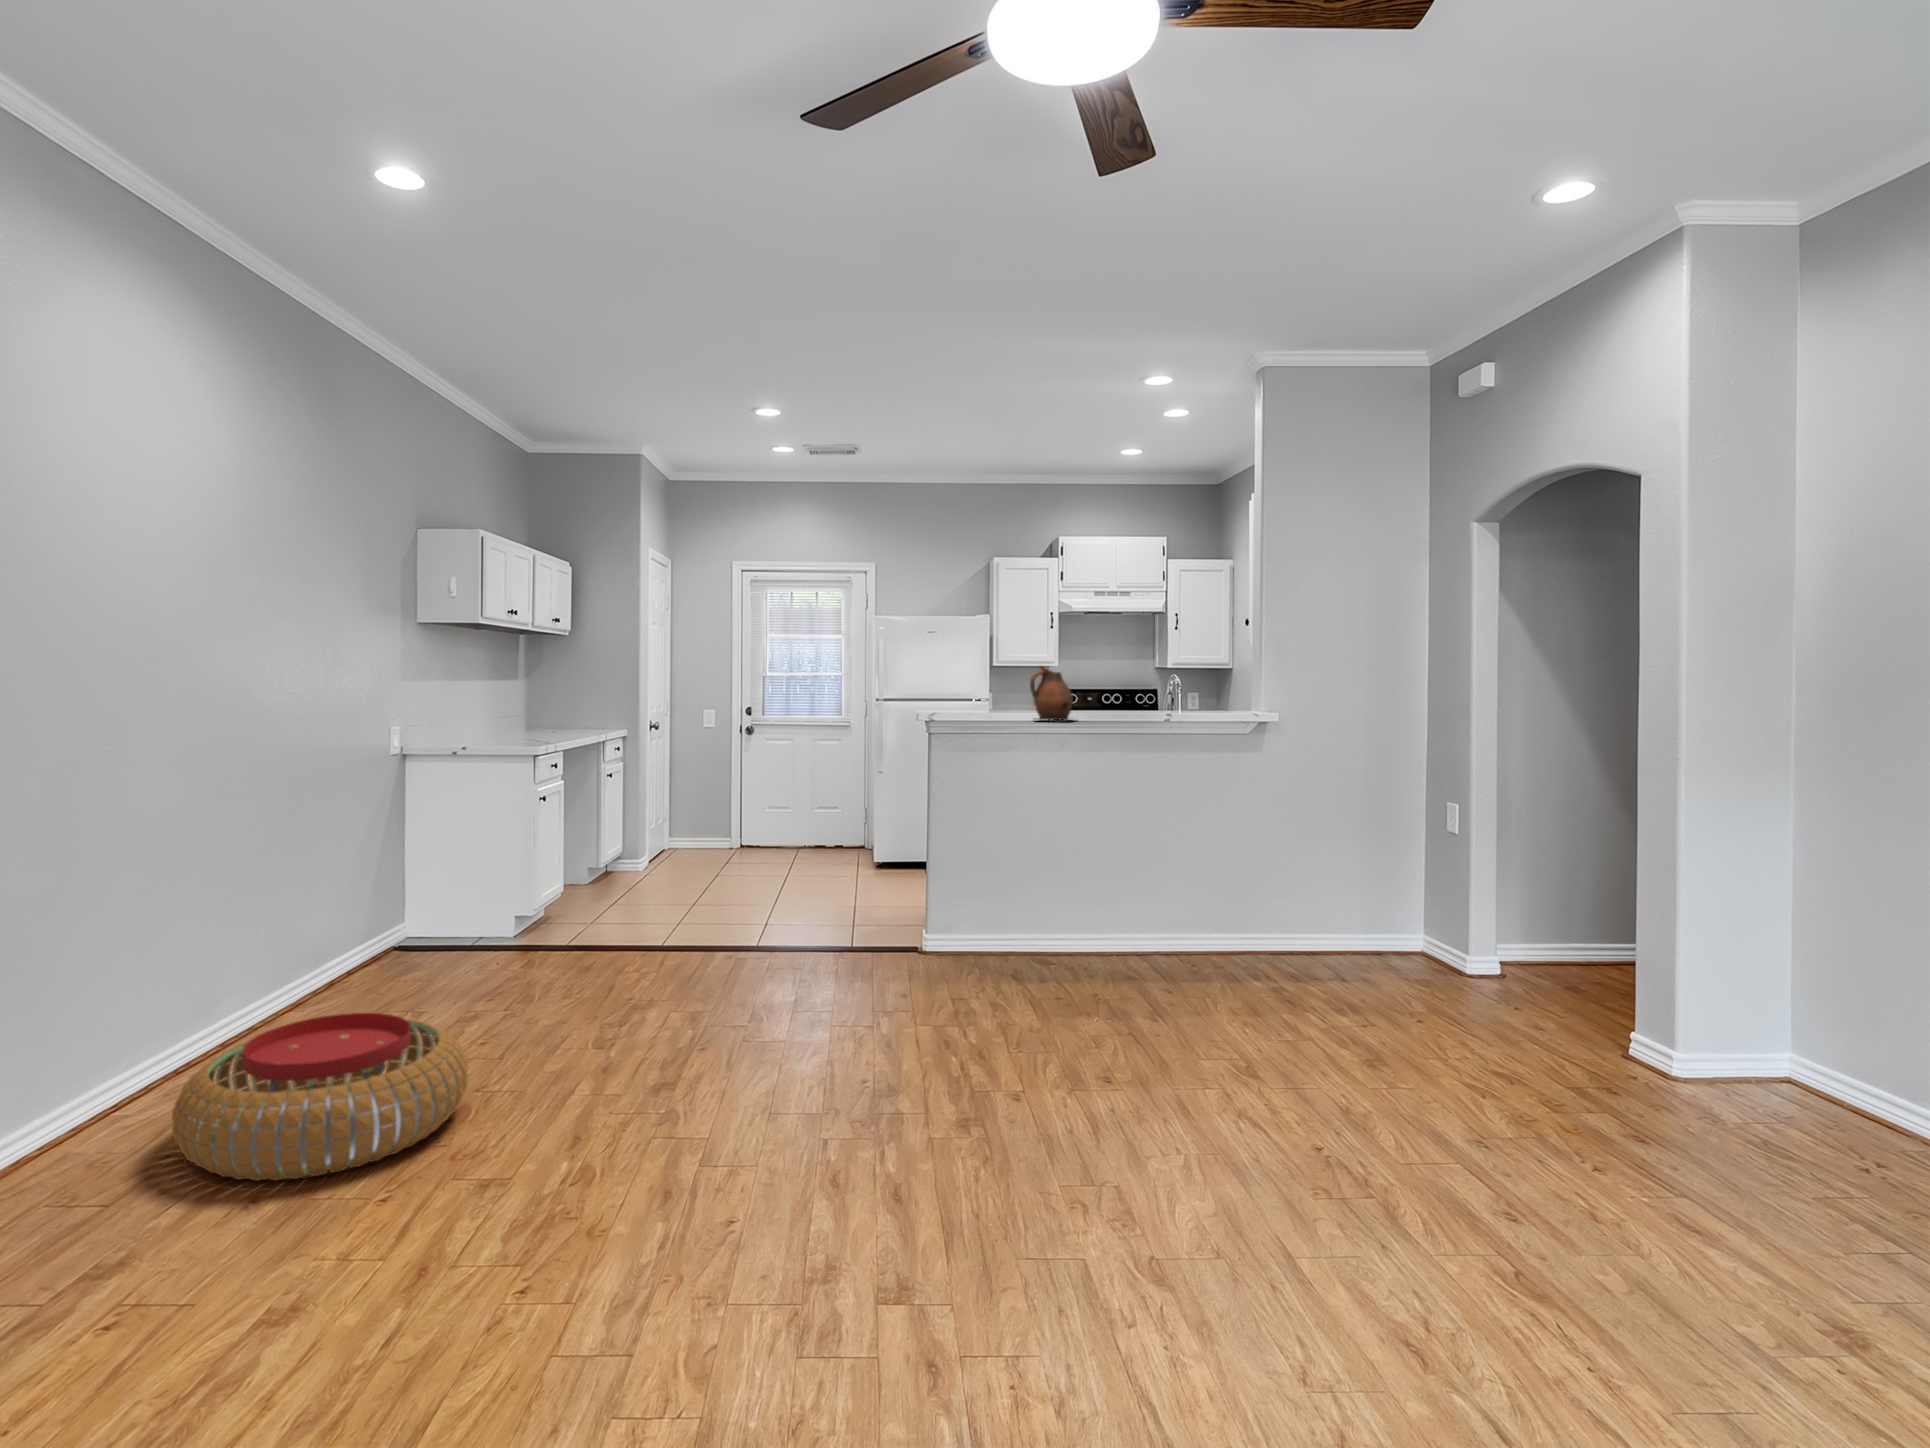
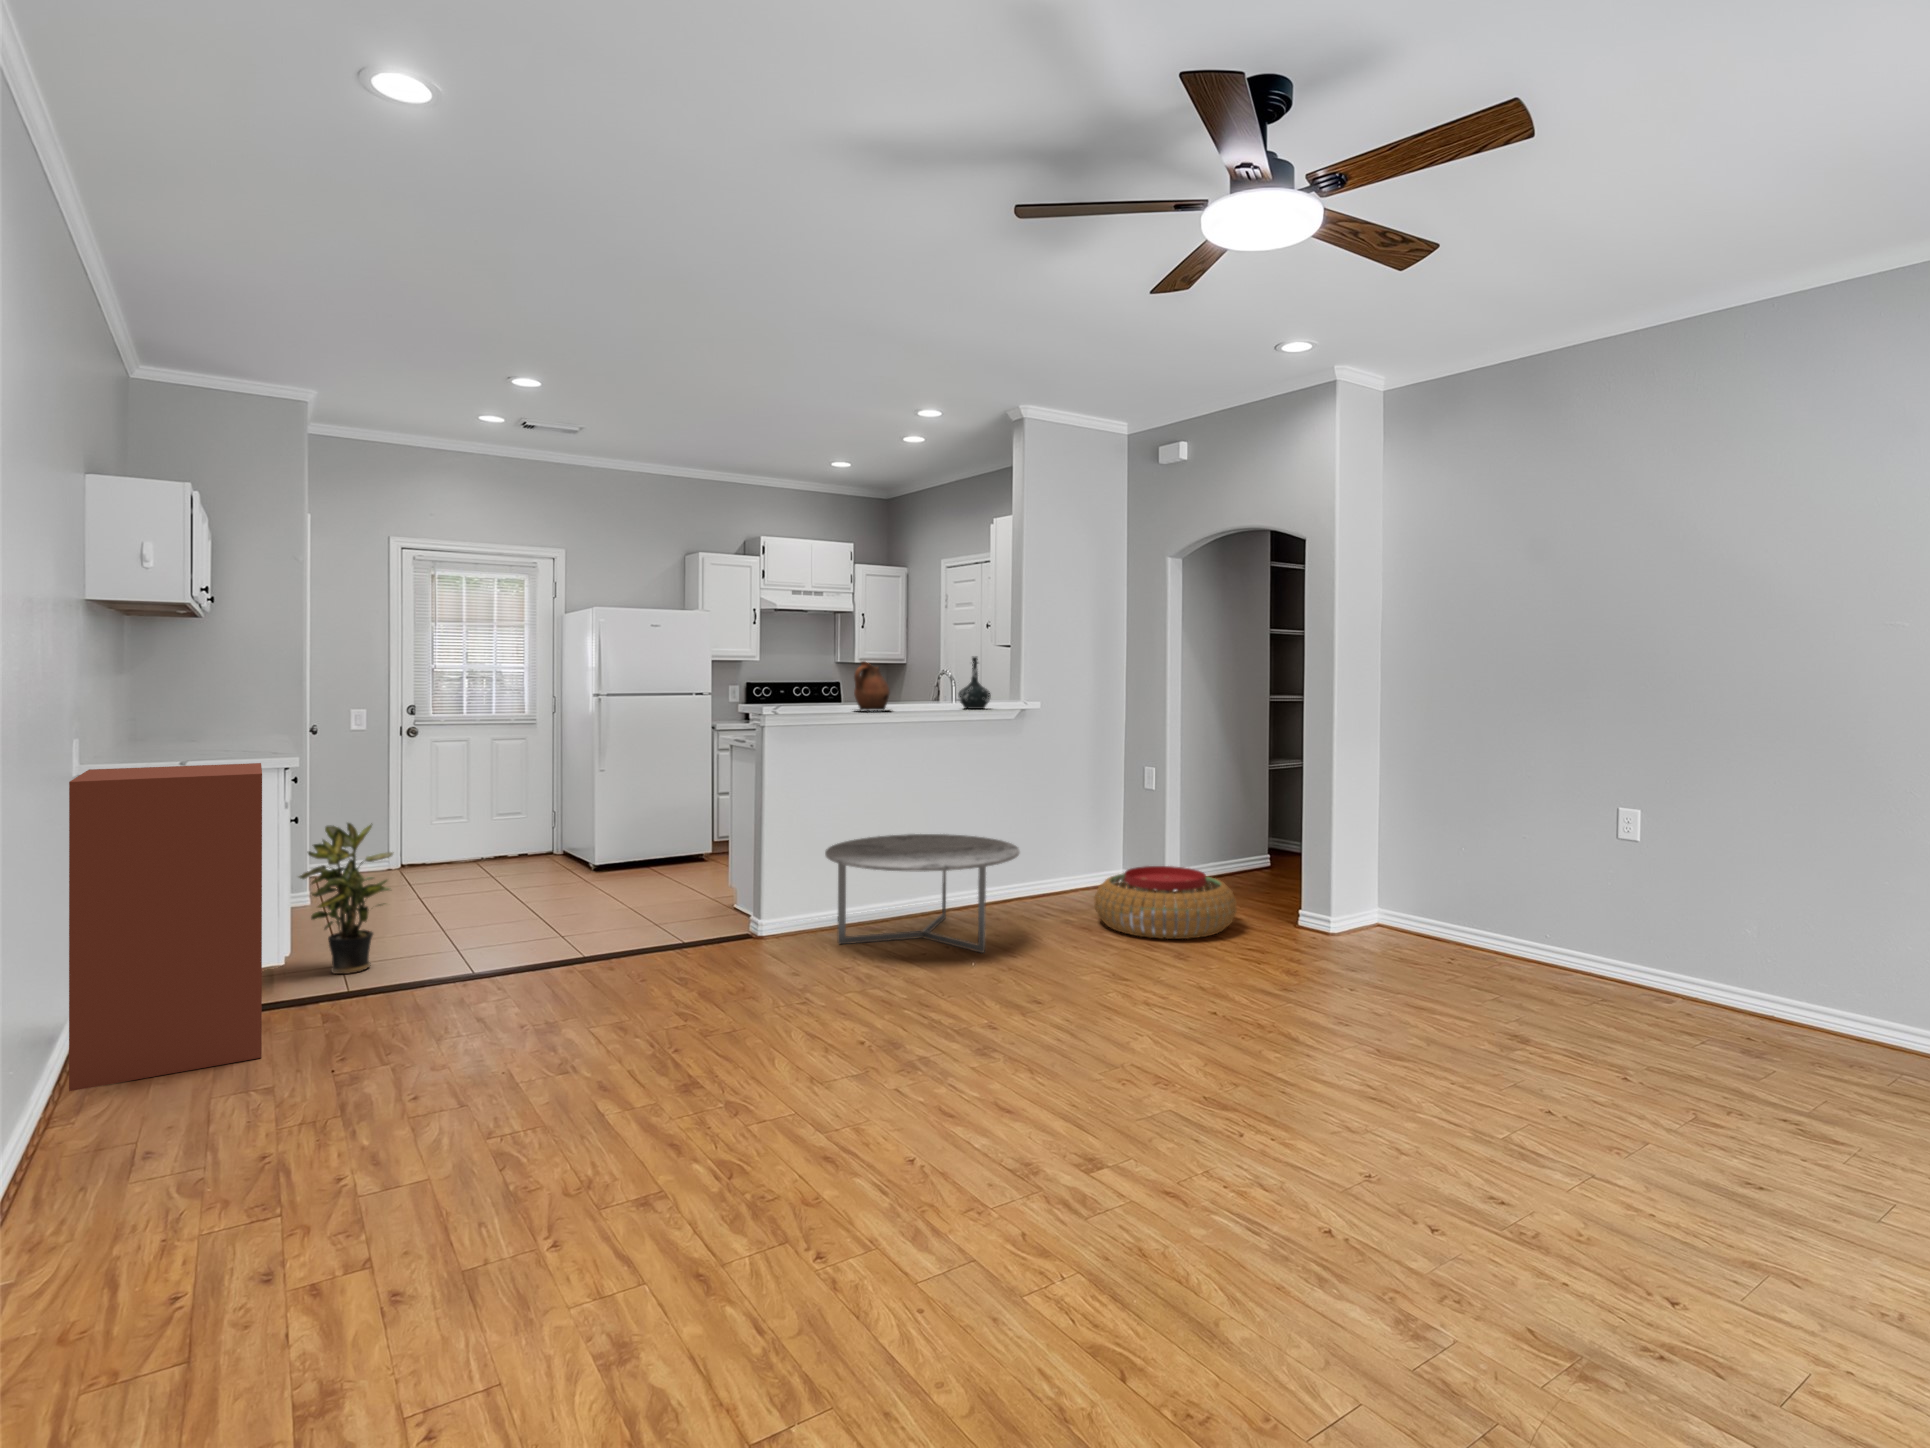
bottle: none [1167,659,1207,721] -> present [959,657,991,709]
bookshelf: none [335,752,493,989] -> present [69,763,262,1091]
potted plant: none [555,804,624,932] -> present [299,823,393,974]
coffee table: none [966,861,1190,1012] -> present [825,834,1020,953]
pouf: present [172,1013,468,1181] -> present [1094,866,1237,939]

